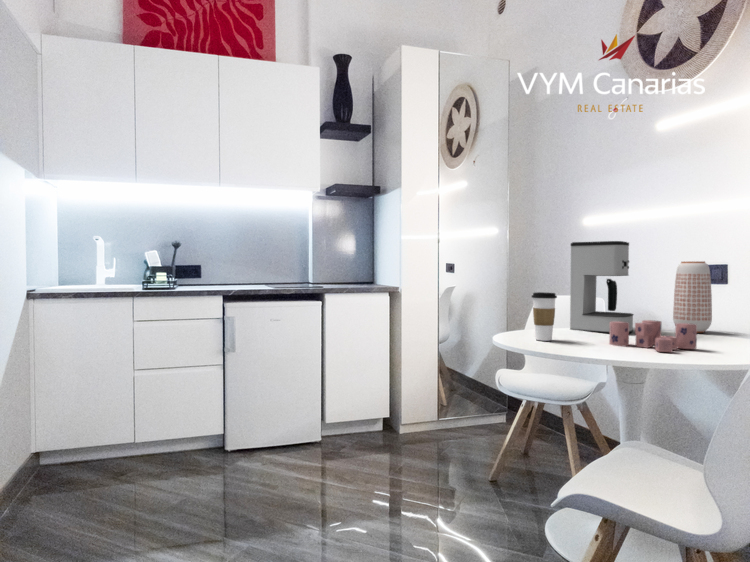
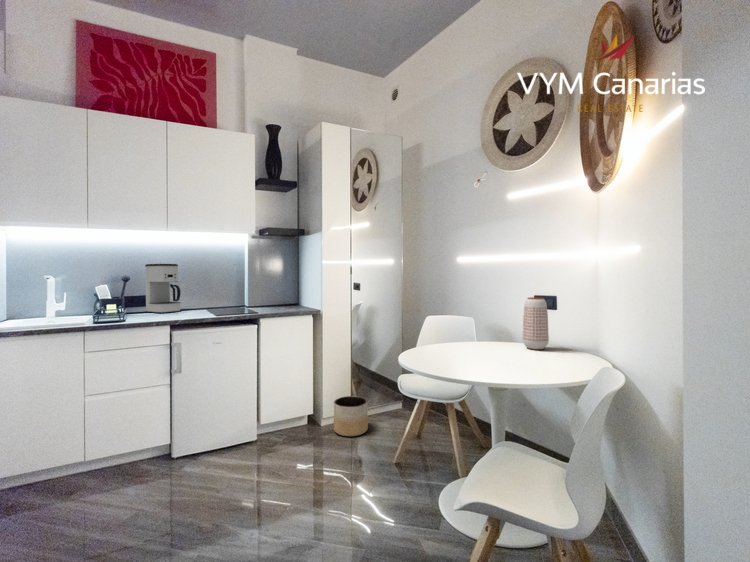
coffee maker: present [570,241,633,333] -> present [145,264,181,313]
coffee cup: present [532,292,557,341] -> none [426,328,445,367]
candle: present [609,320,697,352] -> none [483,347,543,375]
planter: none [415,397,458,445] -> present [334,396,368,437]

